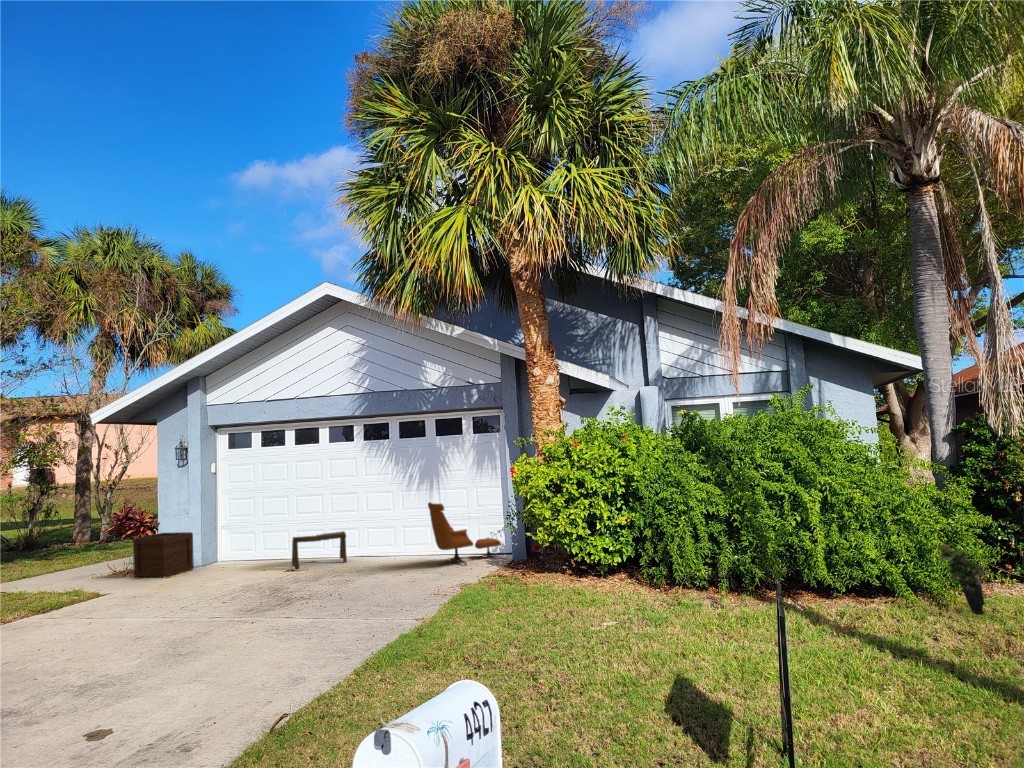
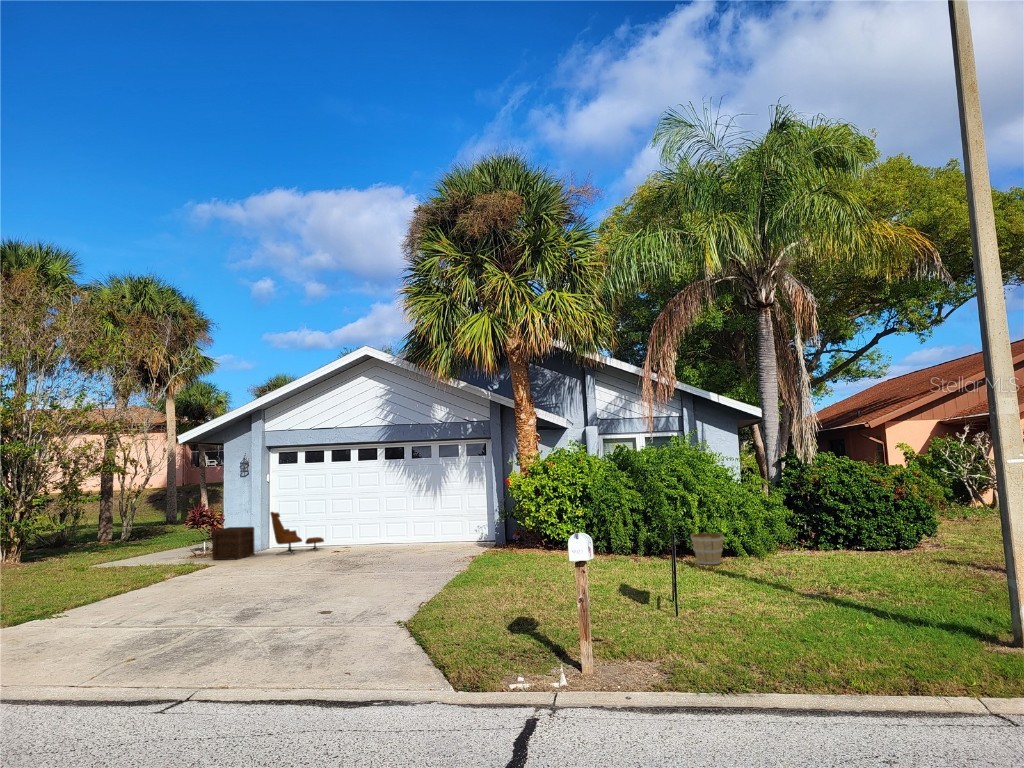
lounge chair: present [428,502,501,565] -> present [270,512,324,555]
bench: present [292,531,347,569] -> none [334,526,375,552]
potted plant: present [935,544,985,614] -> none [757,523,783,562]
wooden bucket: none [809,558,873,618] -> present [691,533,724,565]

